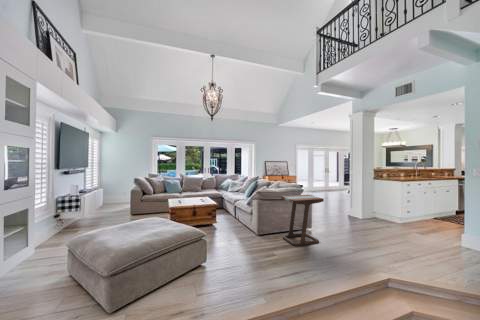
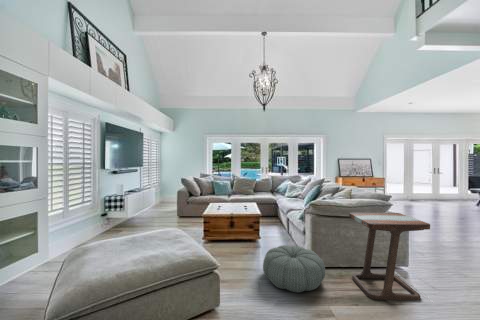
pouf: none [227,222,268,249] -> present [263,245,325,292]

